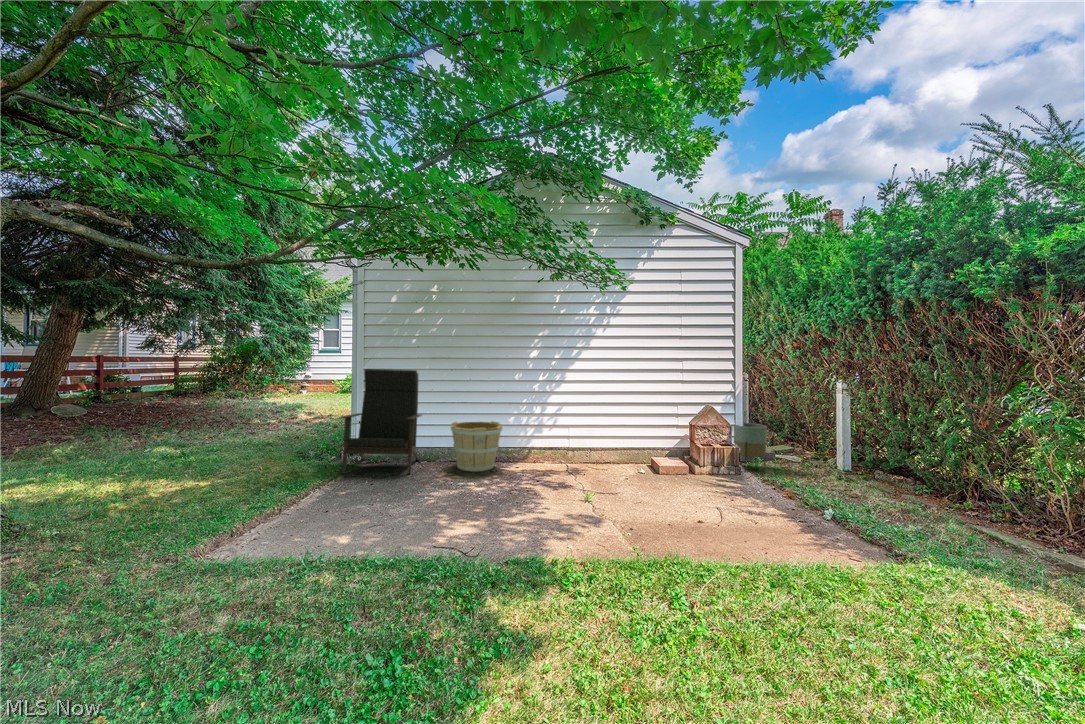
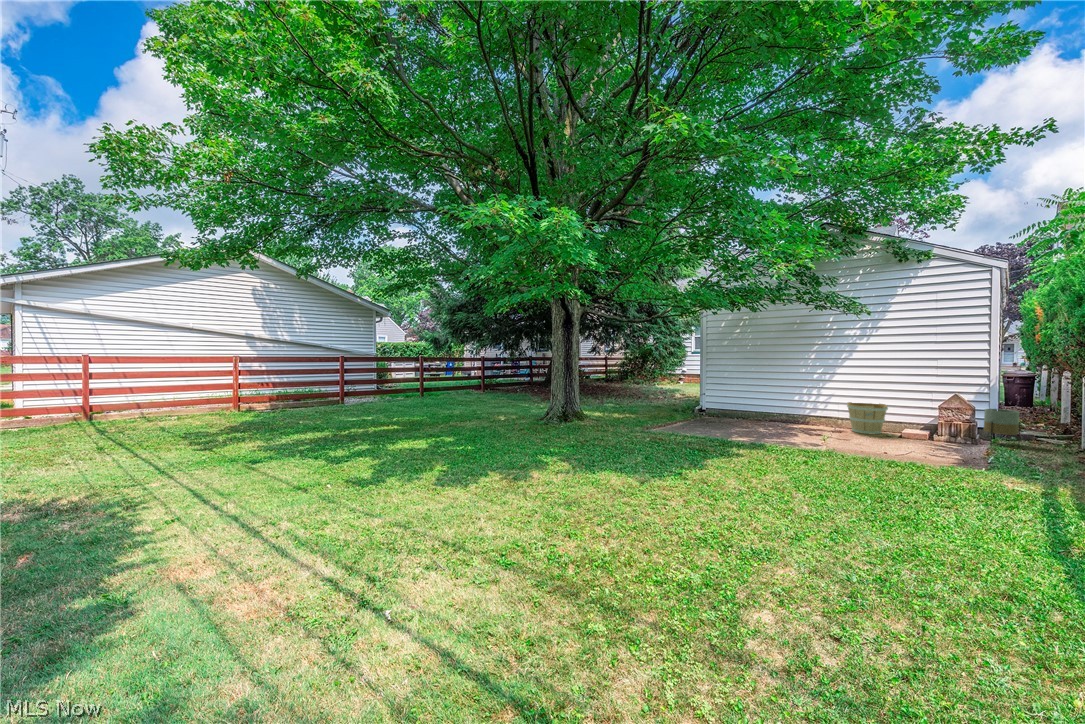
lounge chair: present [340,369,422,474] -> none [694,365,739,421]
wooden bucket: present [451,421,502,472] -> present [847,402,888,434]

